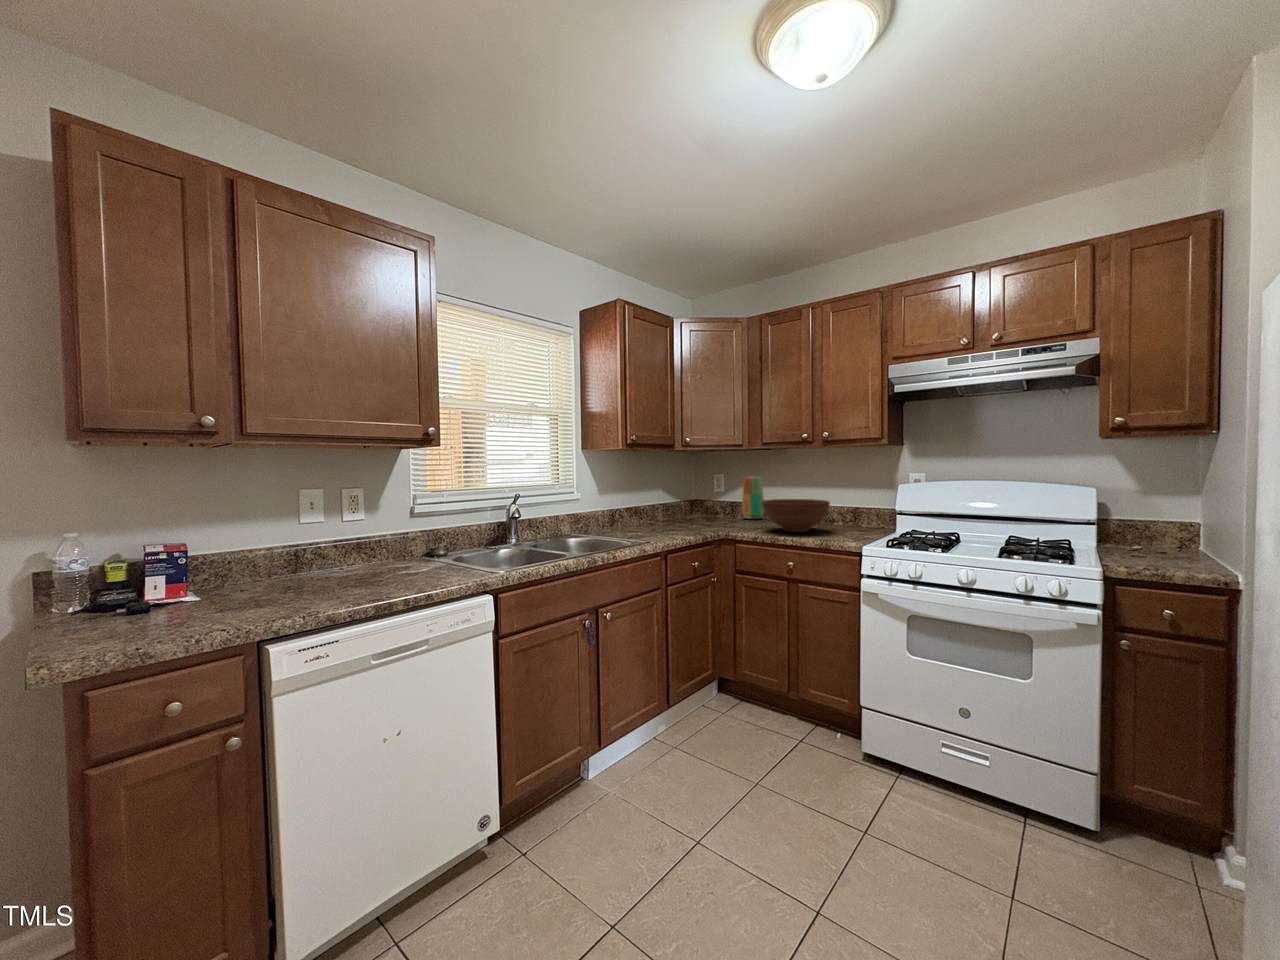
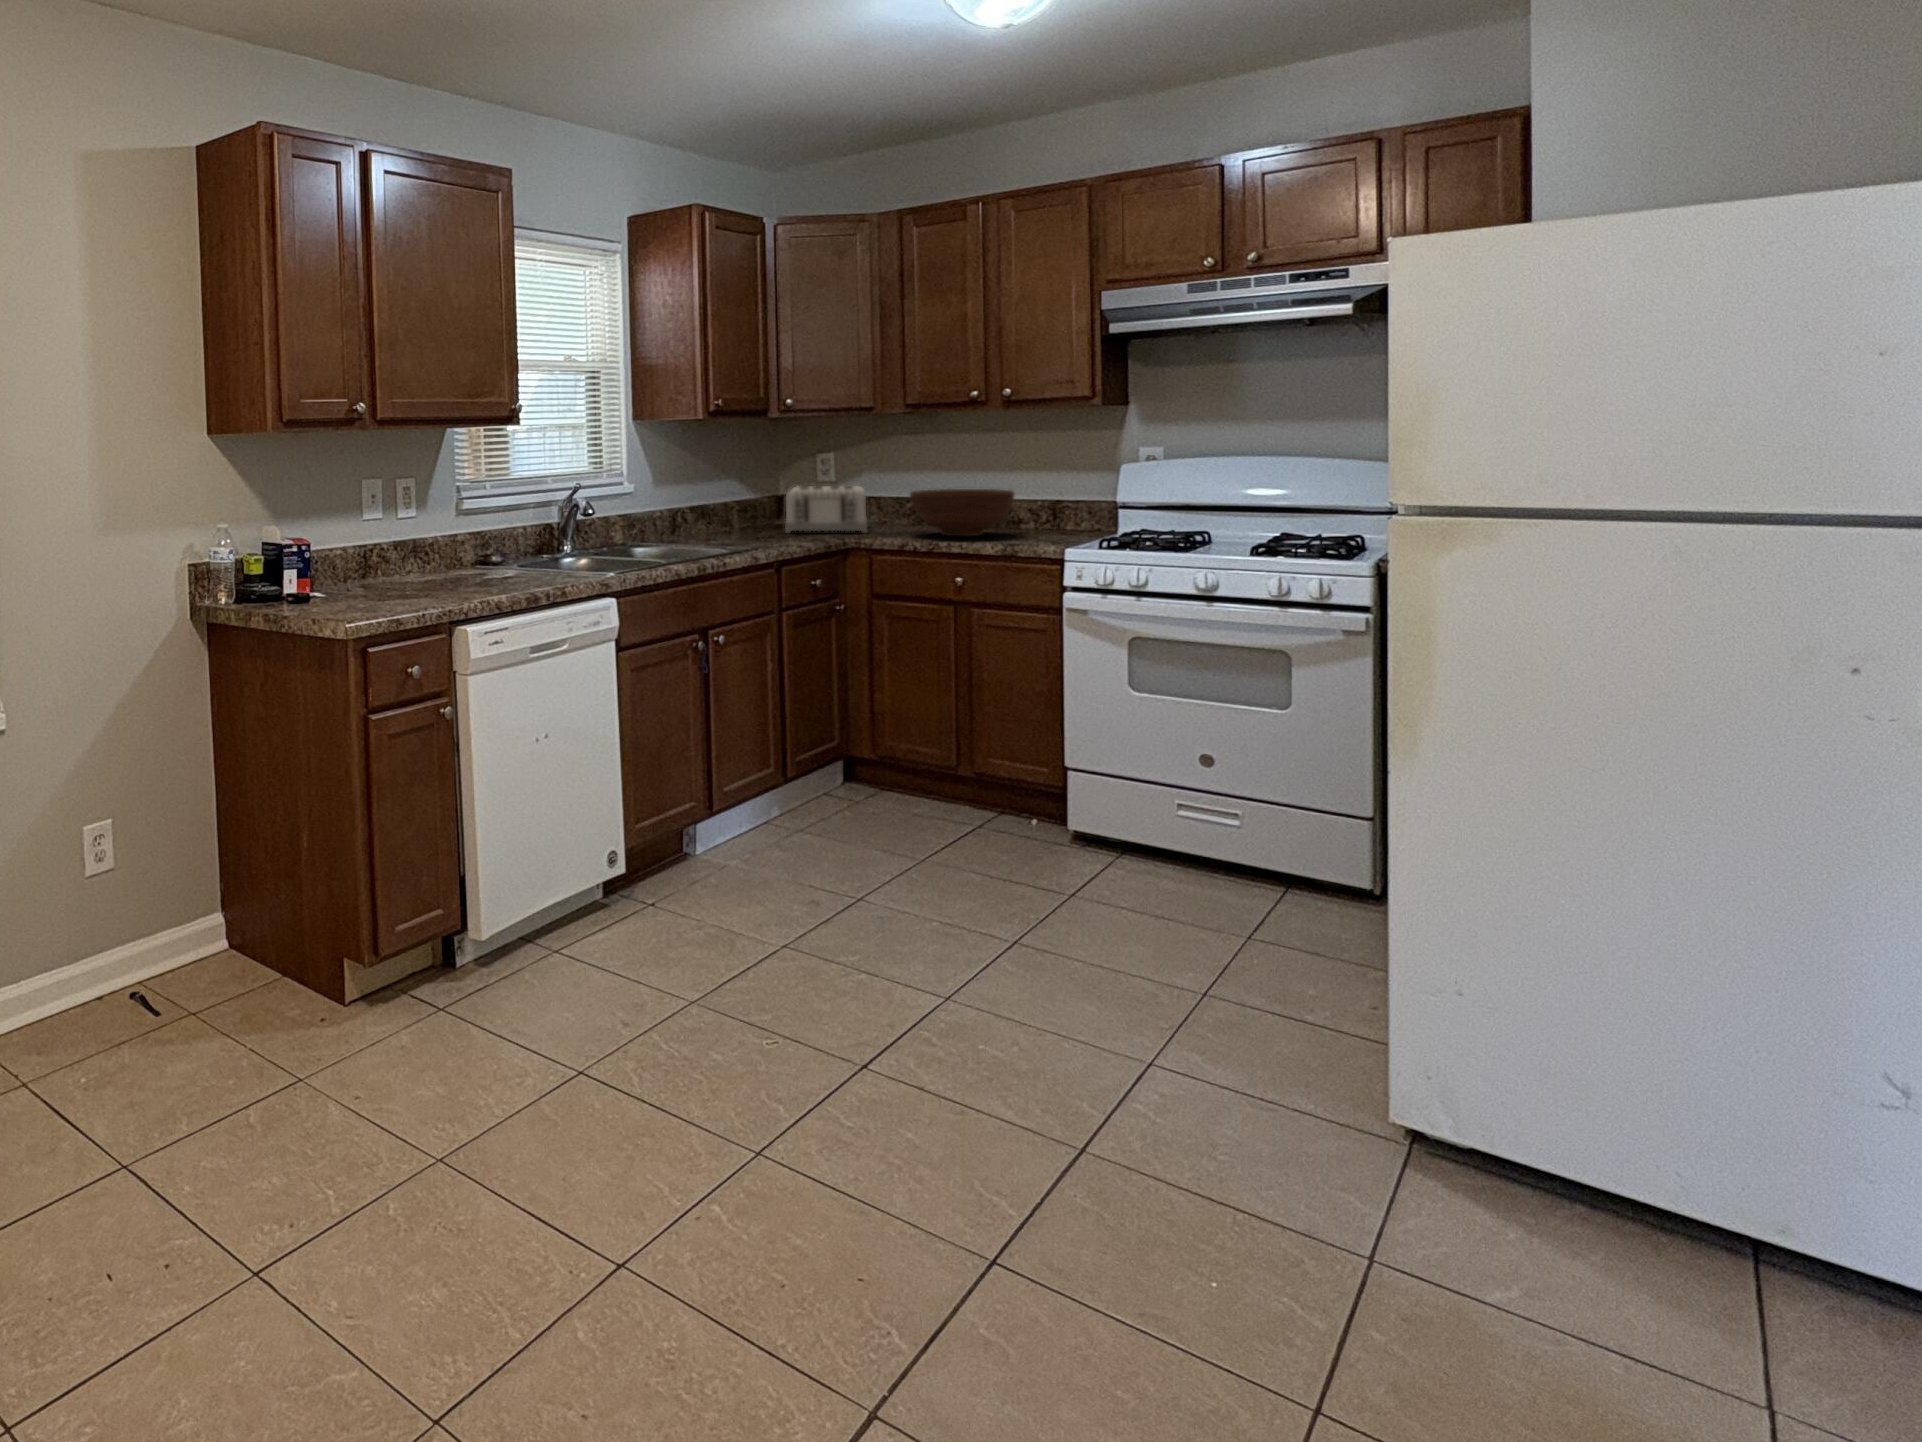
vase: present [742,477,764,519] -> none [868,456,903,523]
toaster: none [685,495,740,528] -> present [785,486,867,533]

